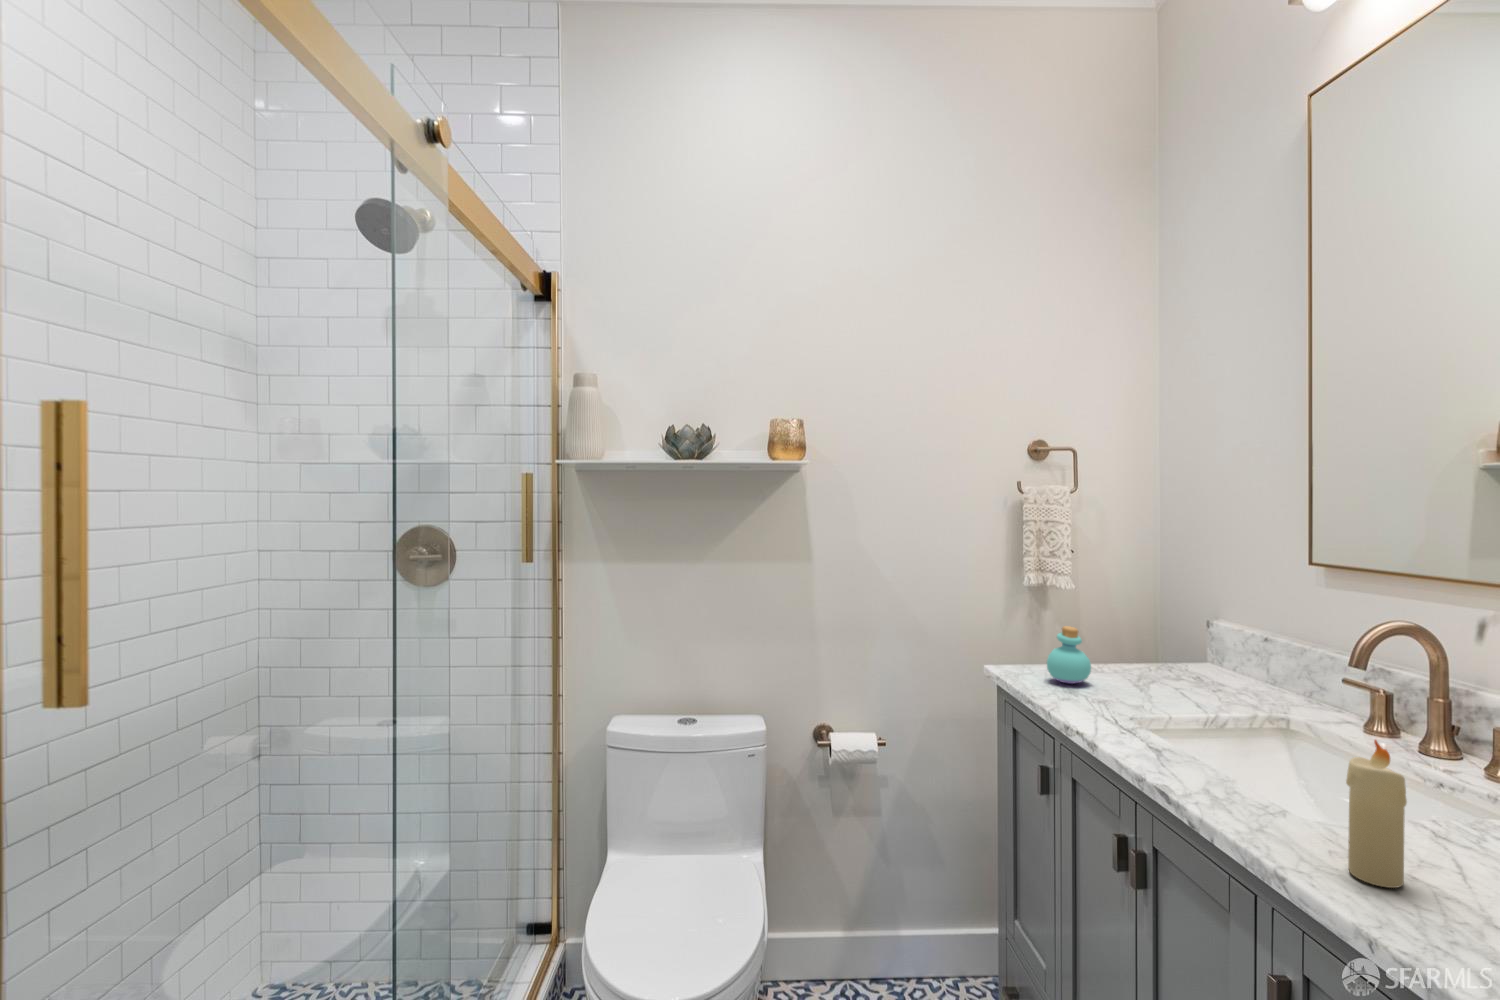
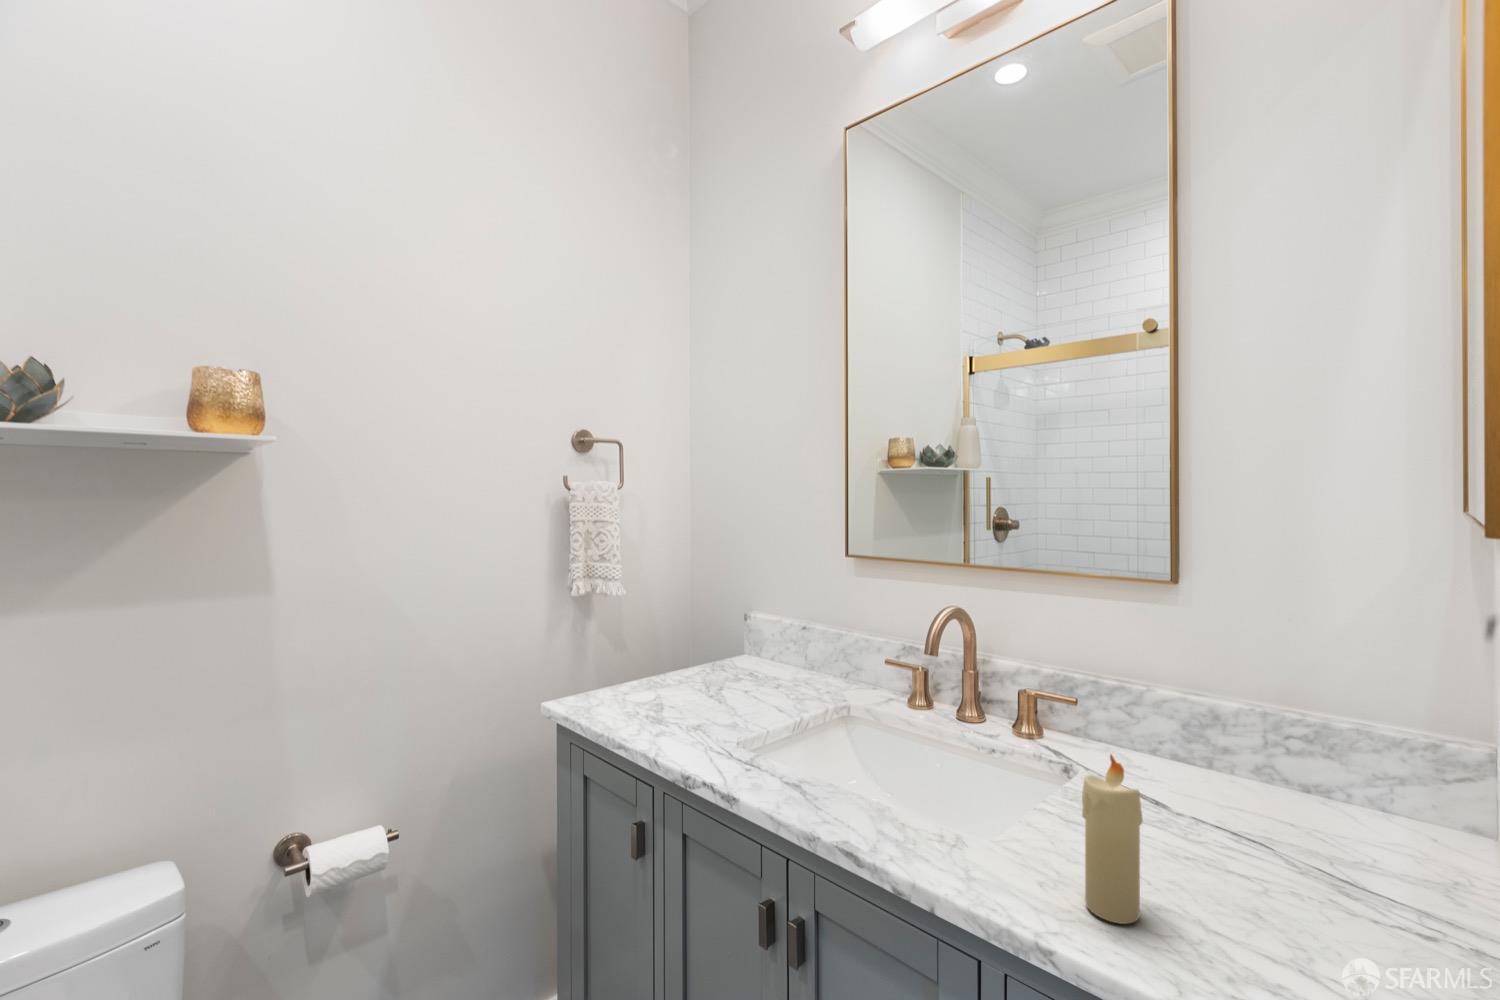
perfume bottle: present [1047,626,1091,684] -> none [626,643,675,711]

